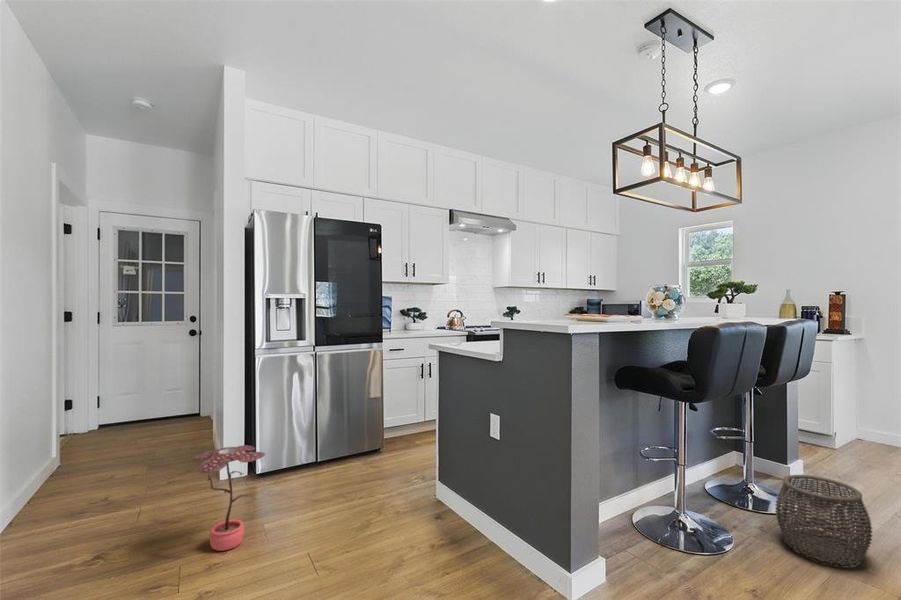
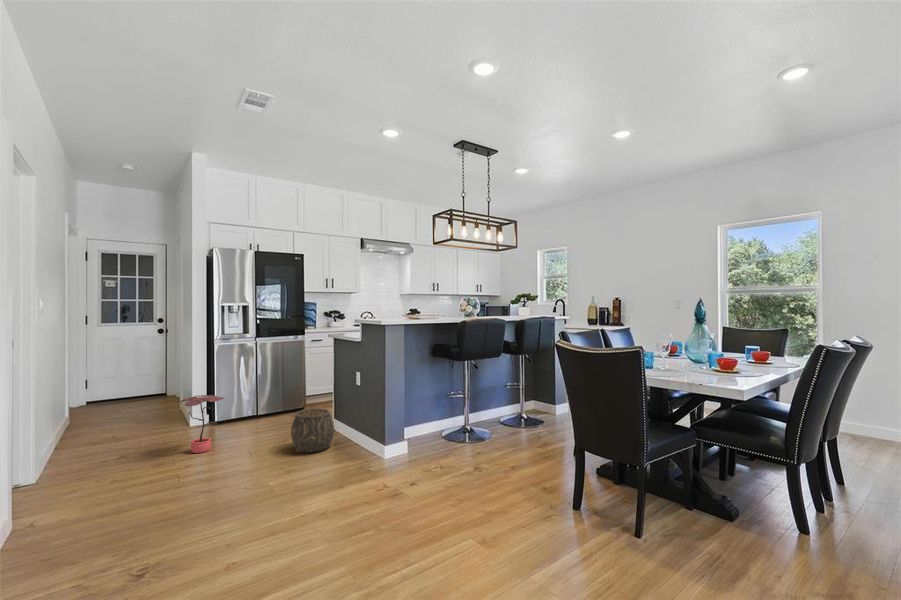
woven basket: present [775,475,873,566] -> present [291,408,334,453]

